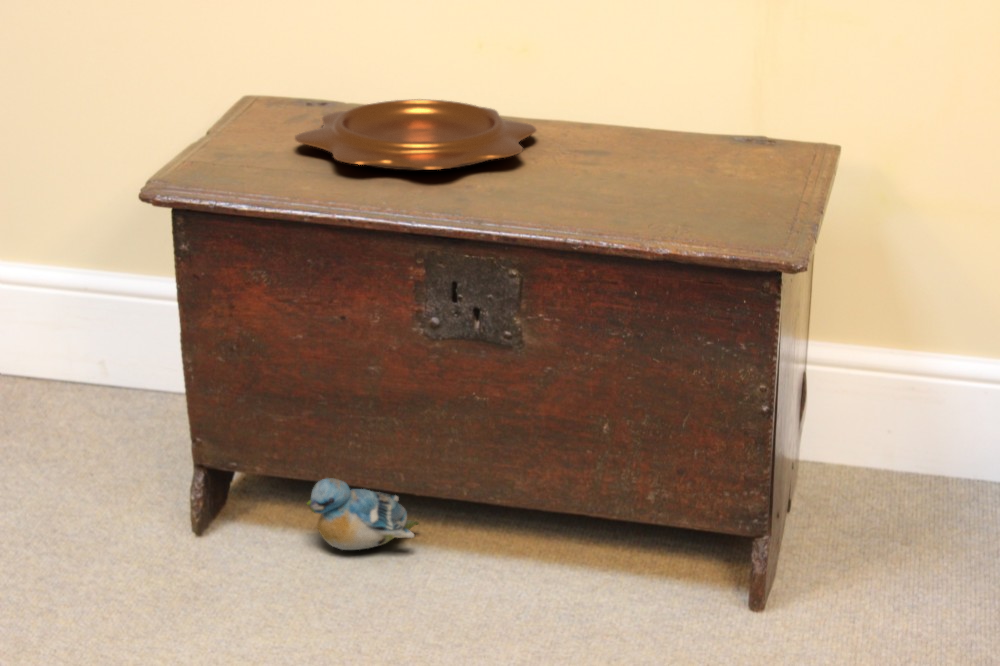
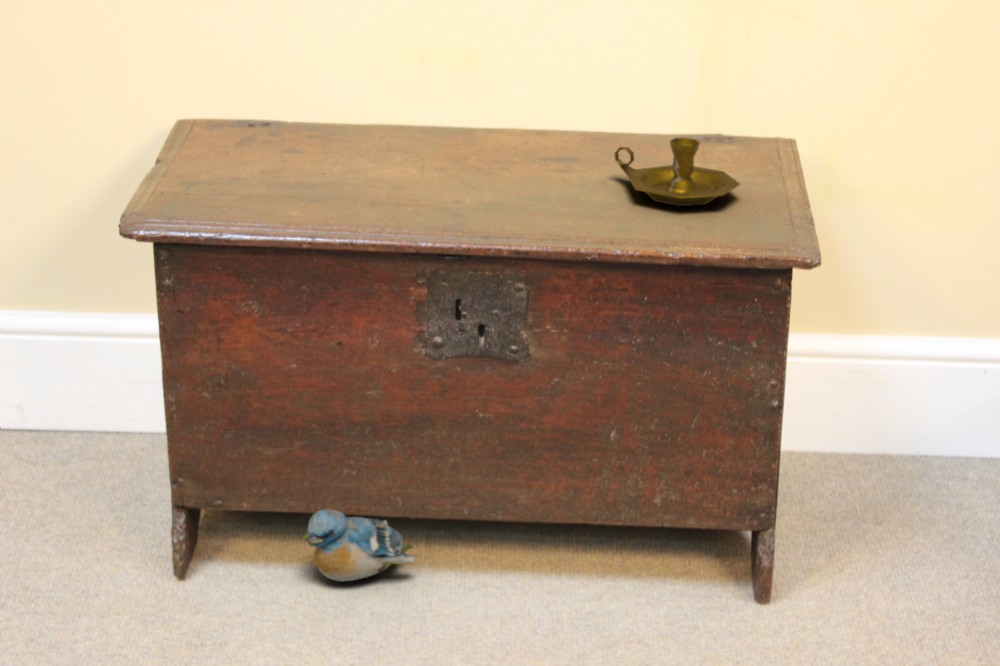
decorative bowl: present [295,99,536,170] -> none [266,115,507,188]
candlestick: none [630,134,750,203] -> present [615,138,740,206]

